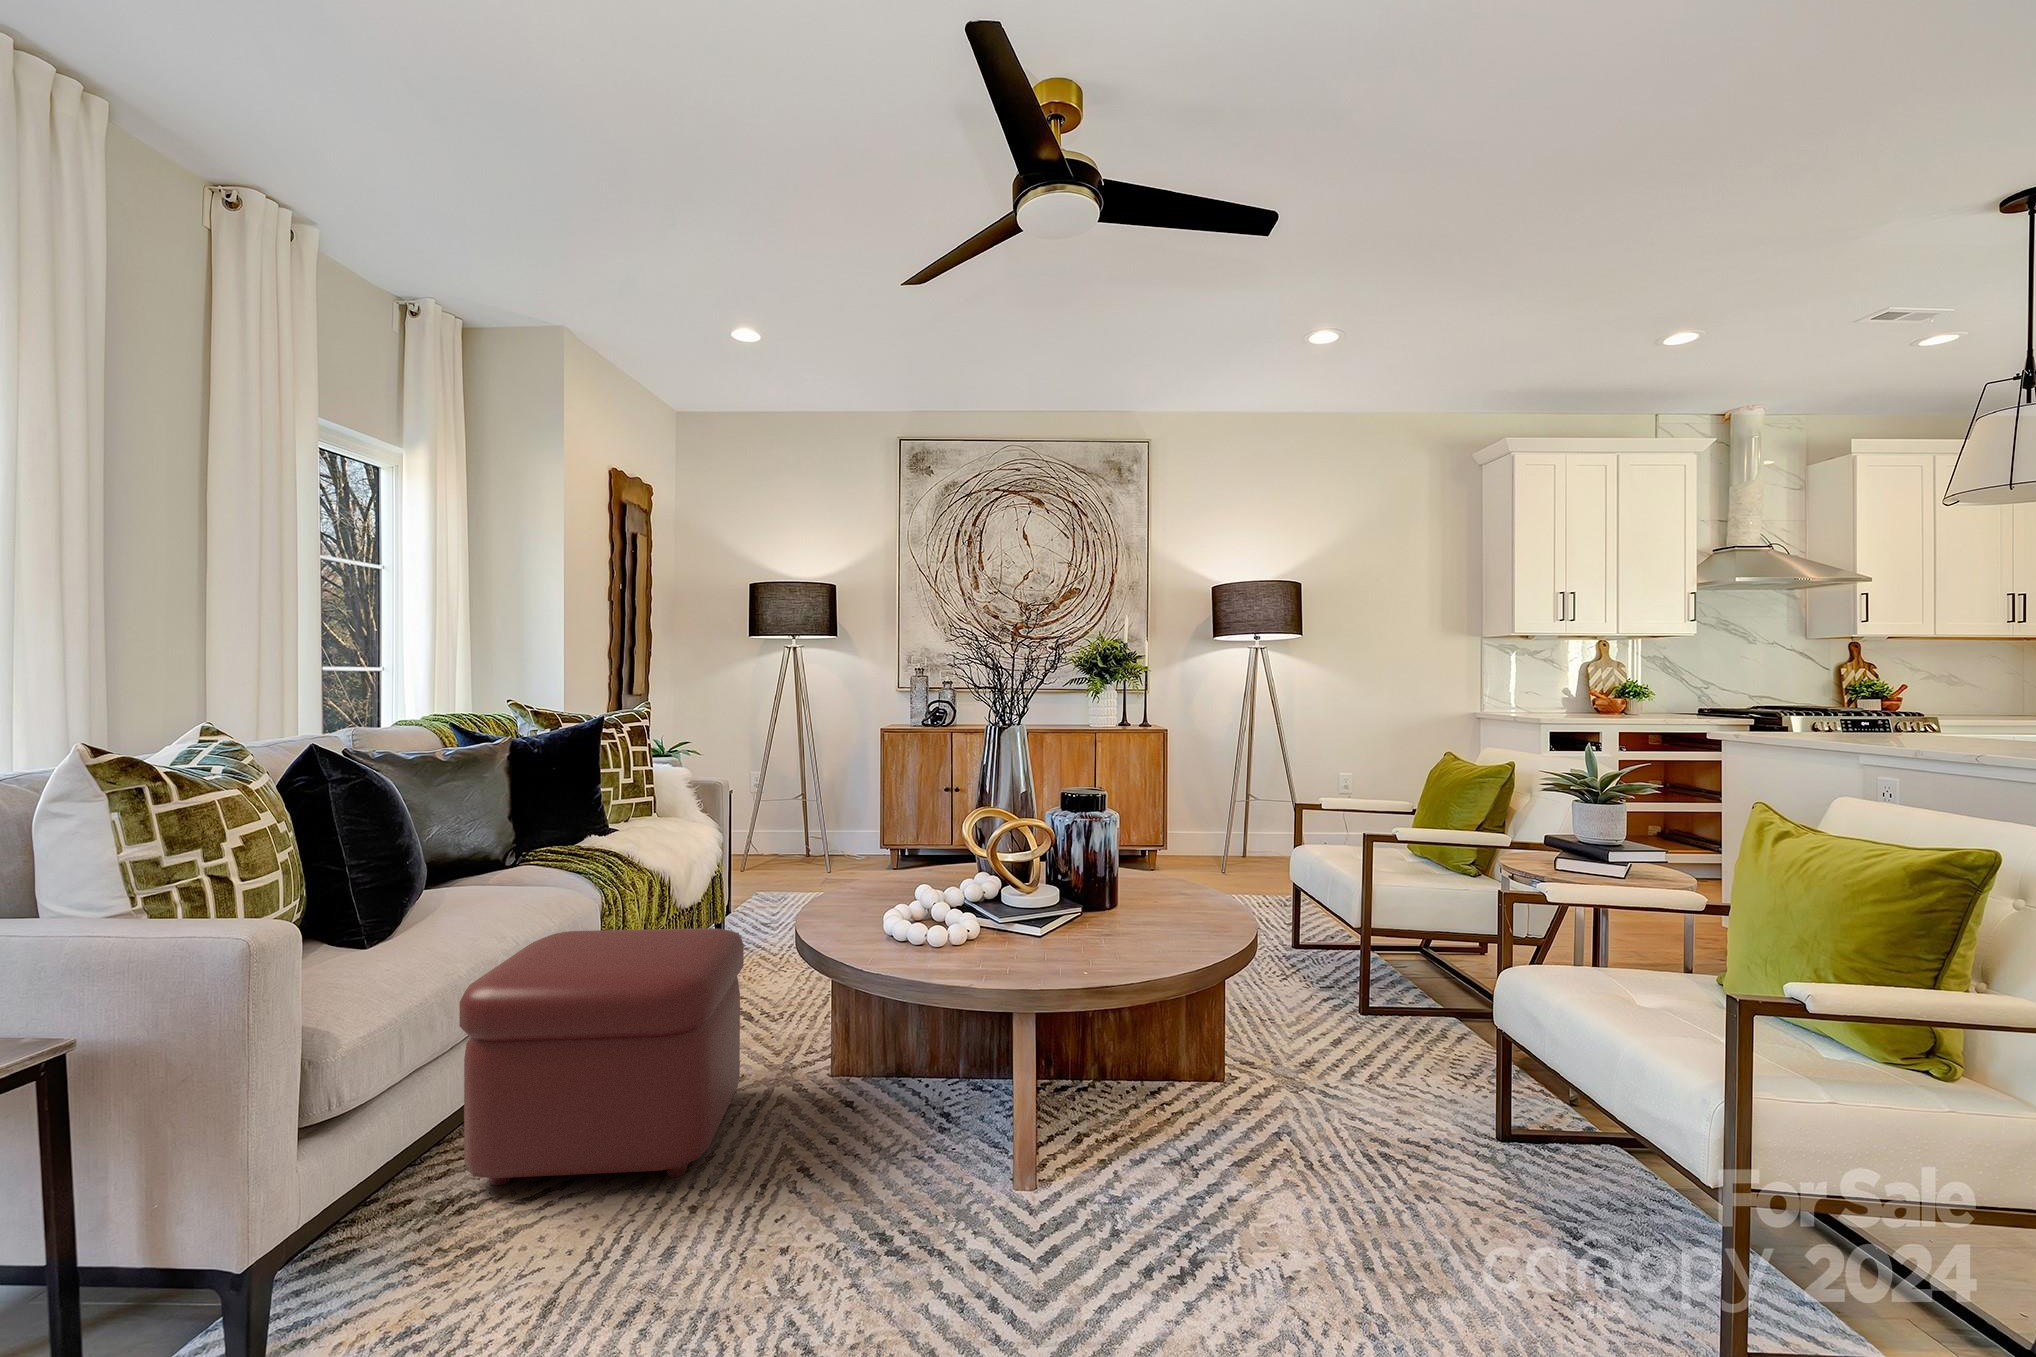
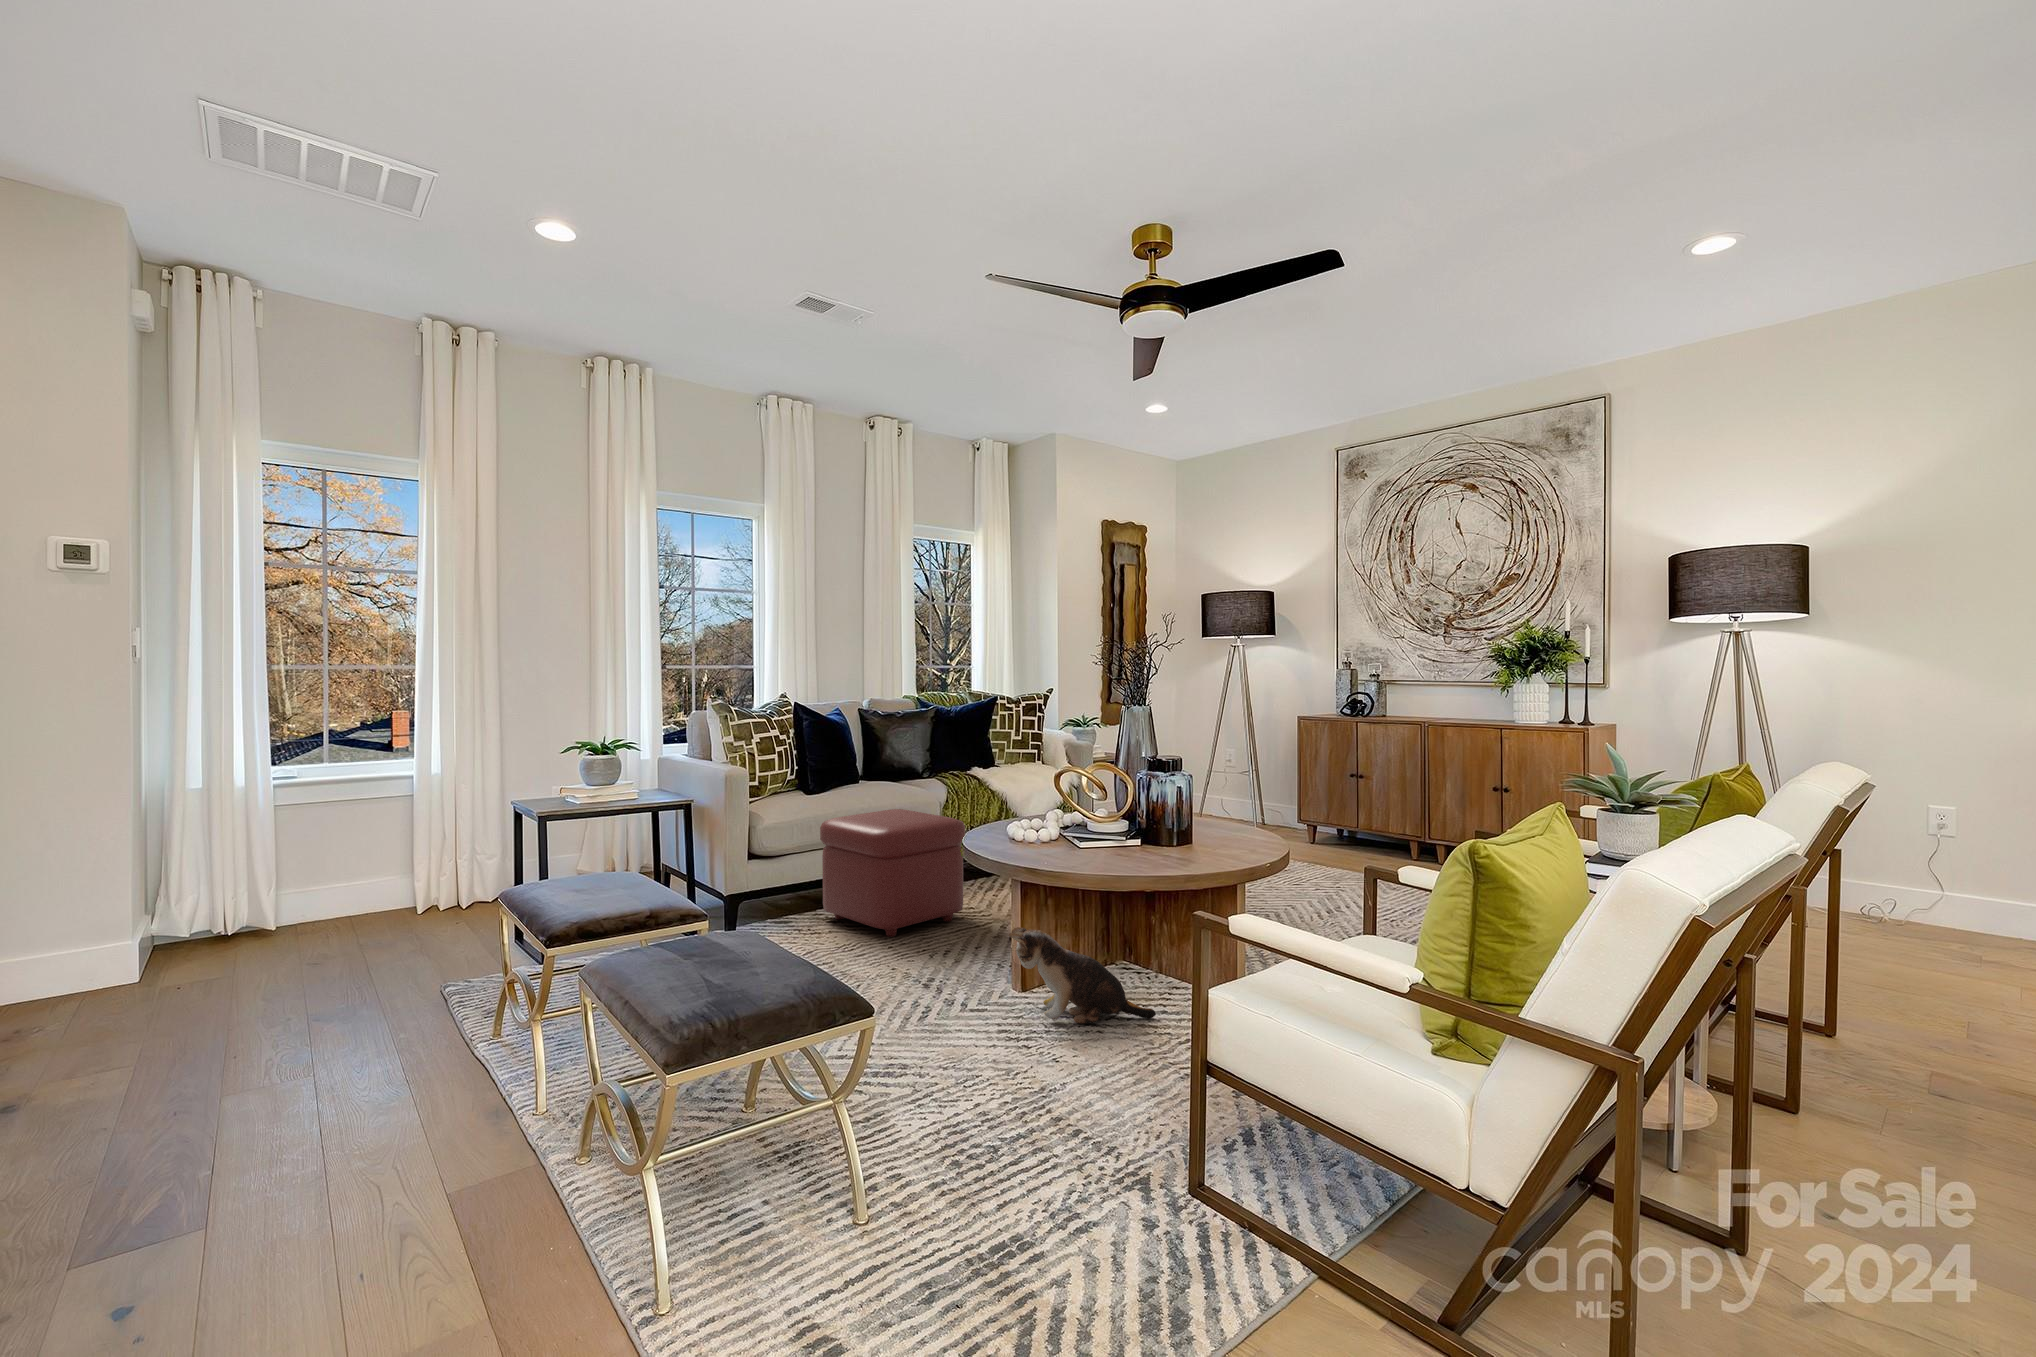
plush toy: none [1111,1072,1252,1199] -> present [1009,927,1156,1024]

